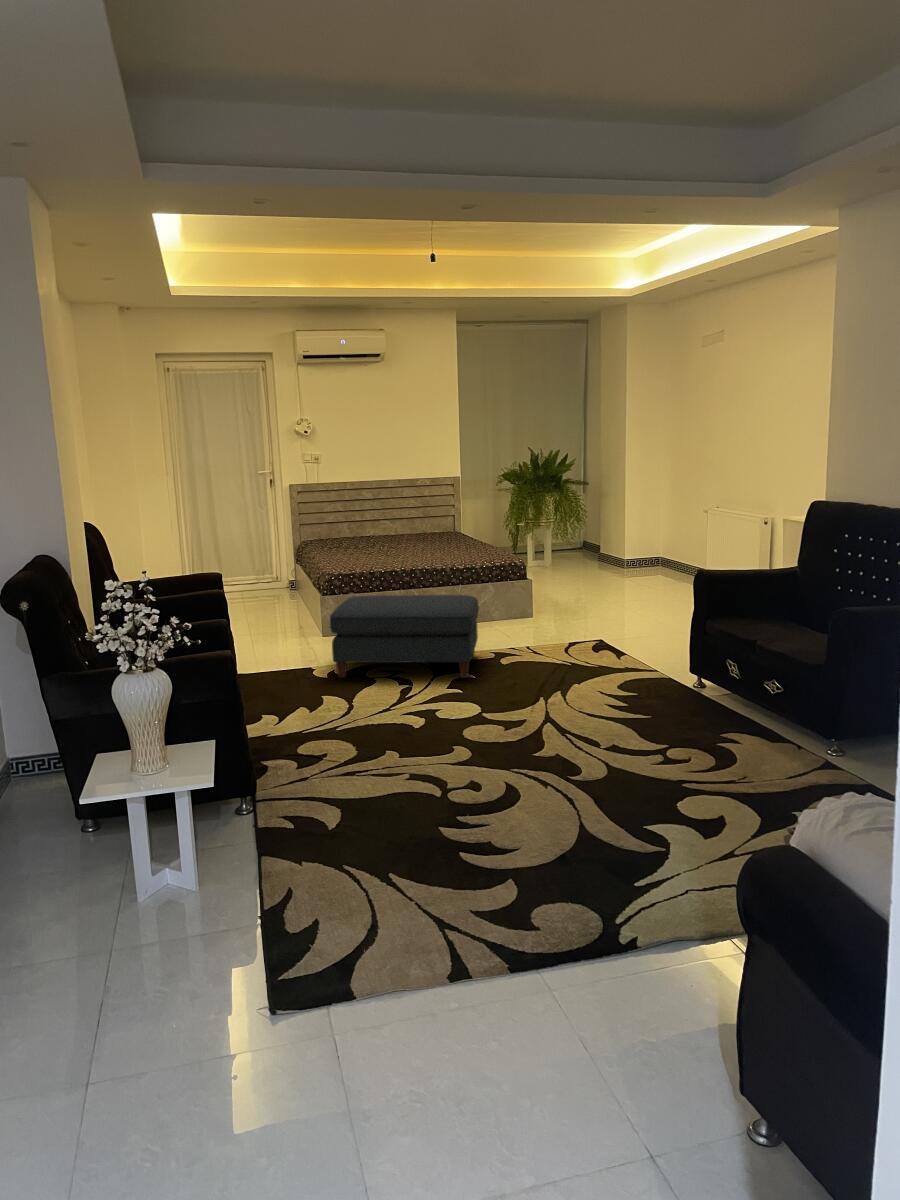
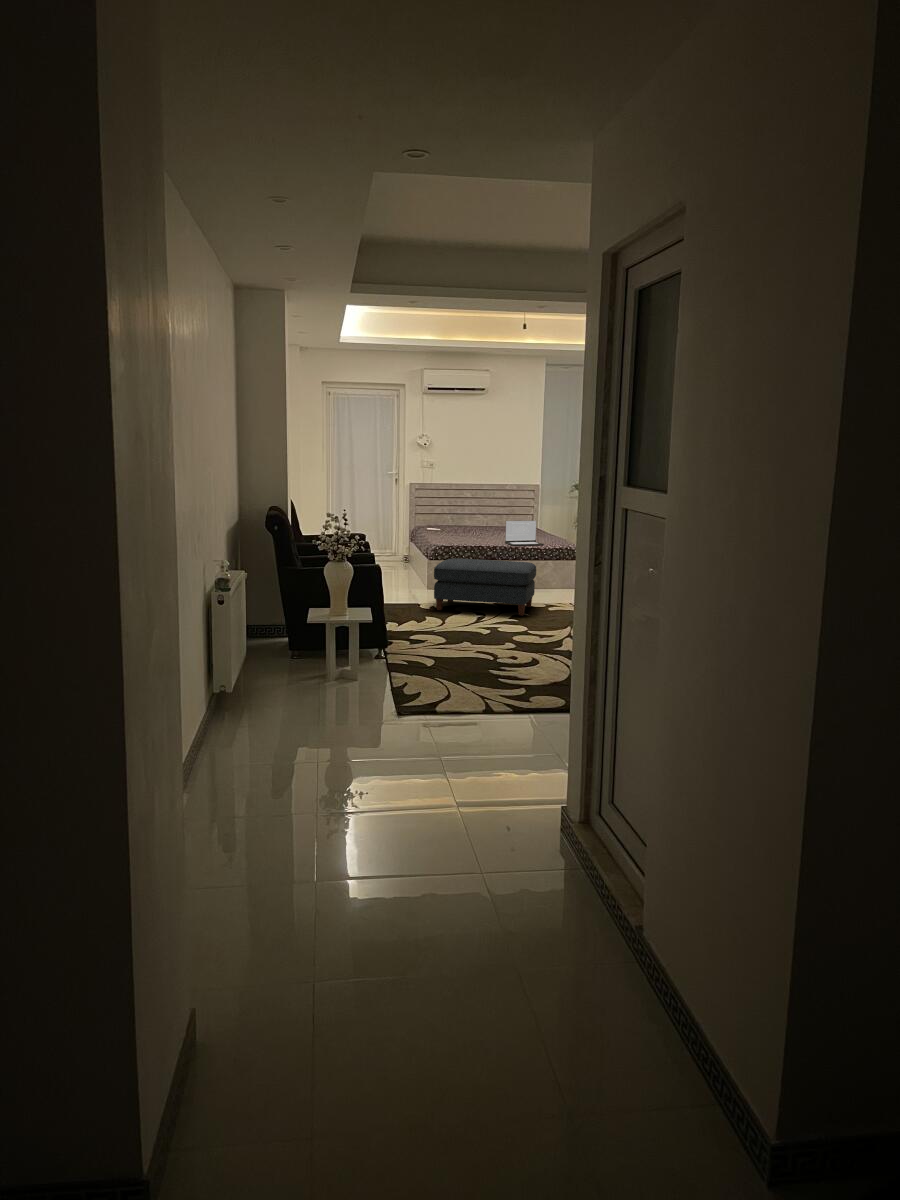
laptop: none [425,528,480,566] -> present [505,520,544,546]

